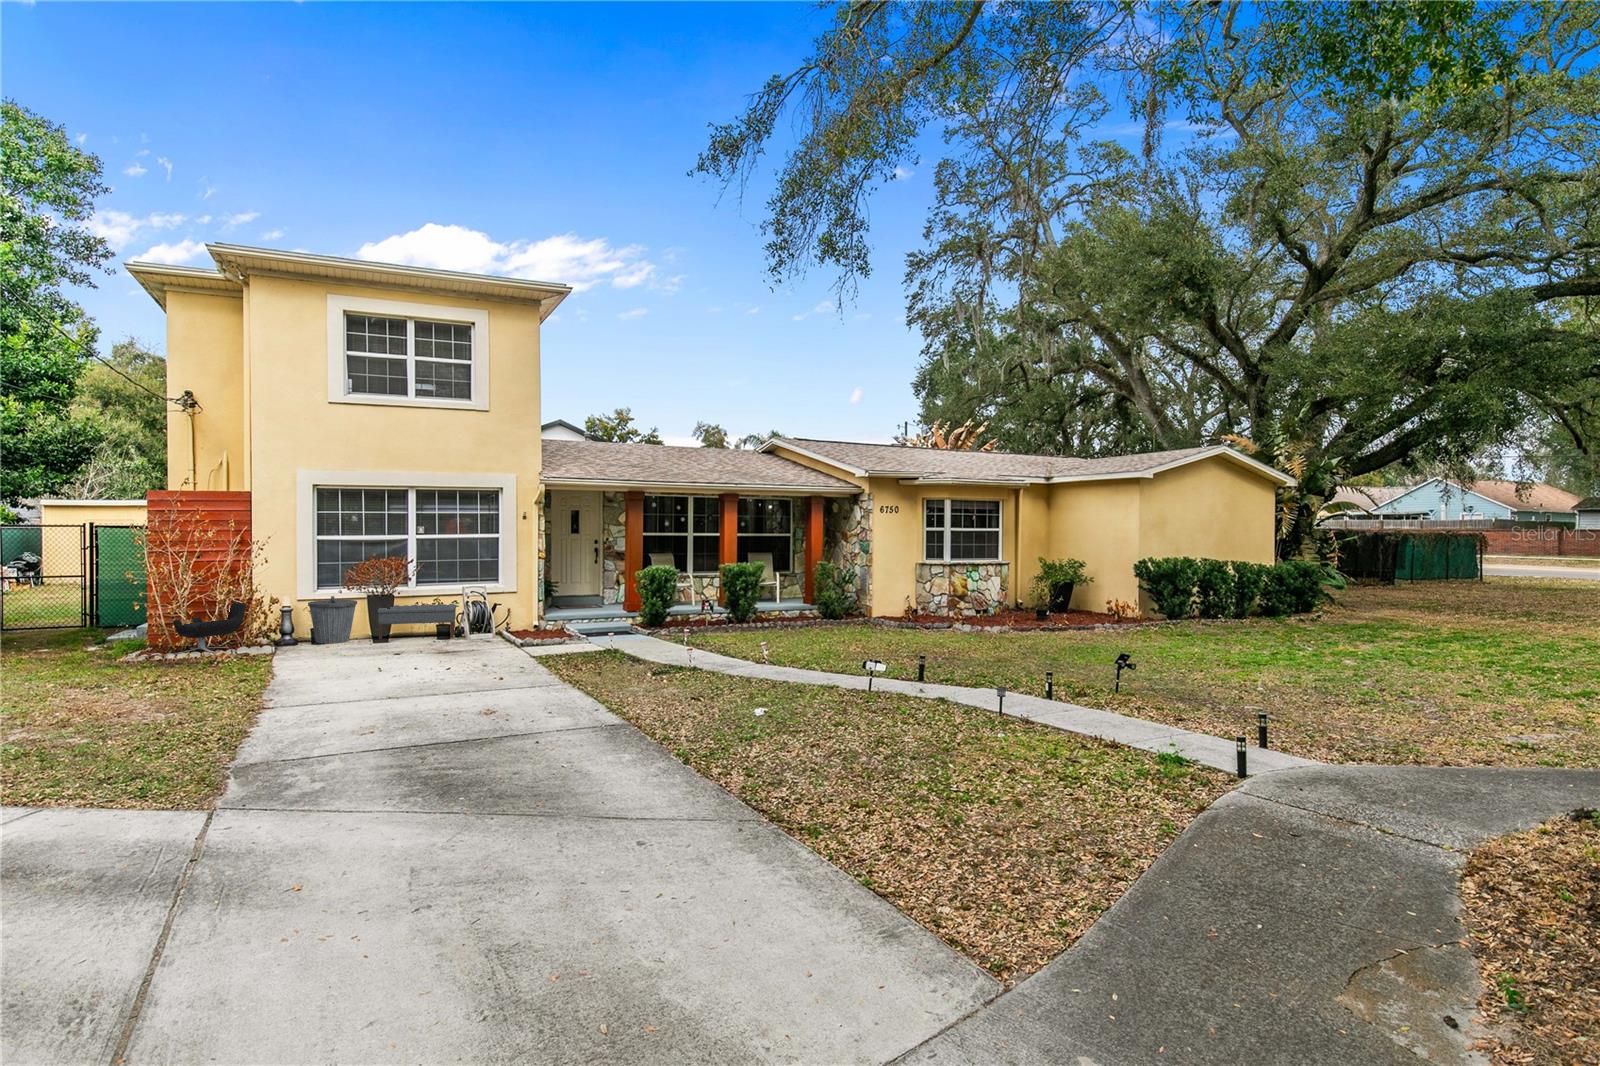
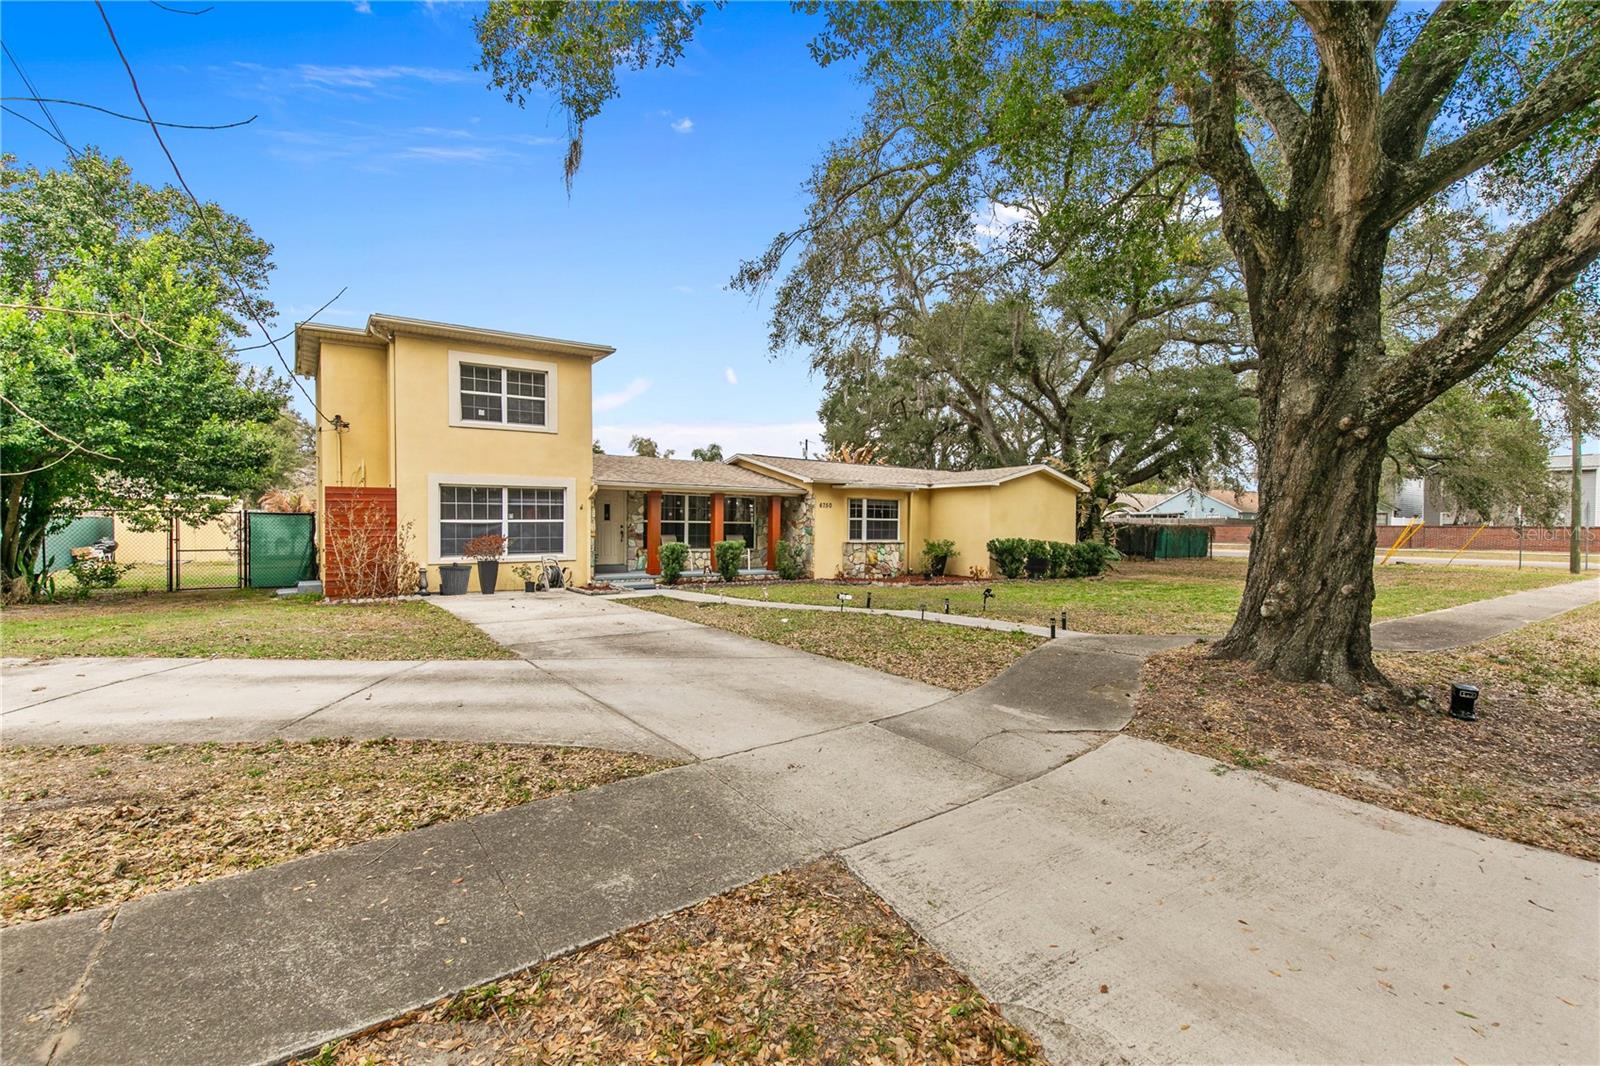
lounge chair: present [173,602,246,654] -> present [1023,557,1049,579]
bench: present [377,604,456,640] -> none [486,569,540,593]

